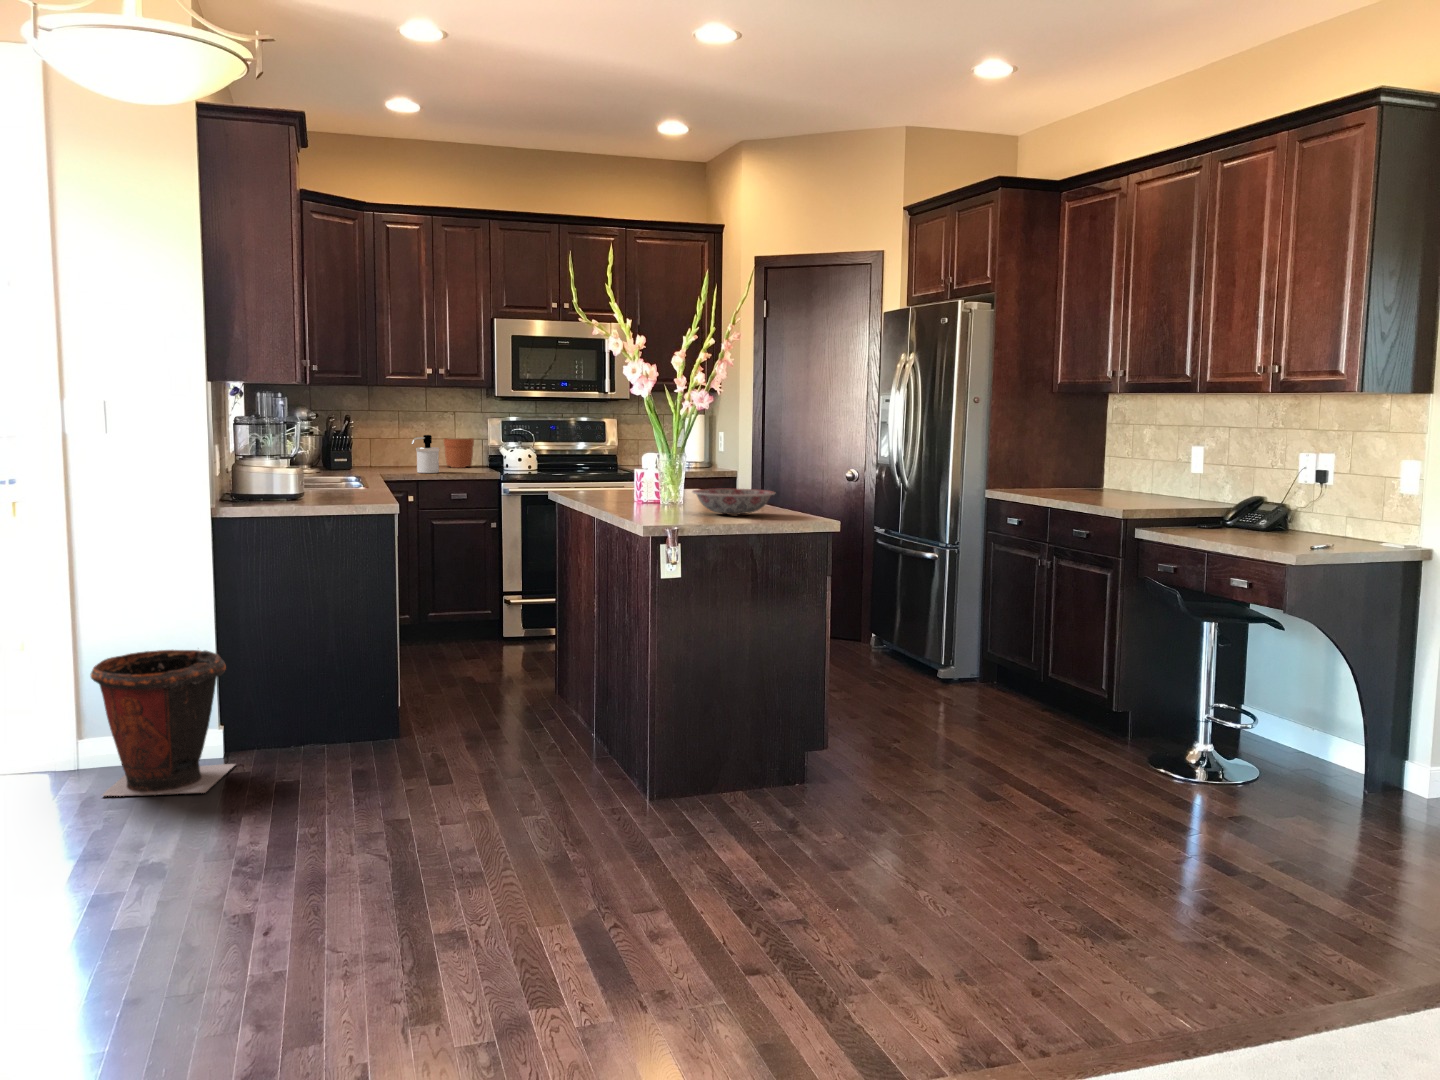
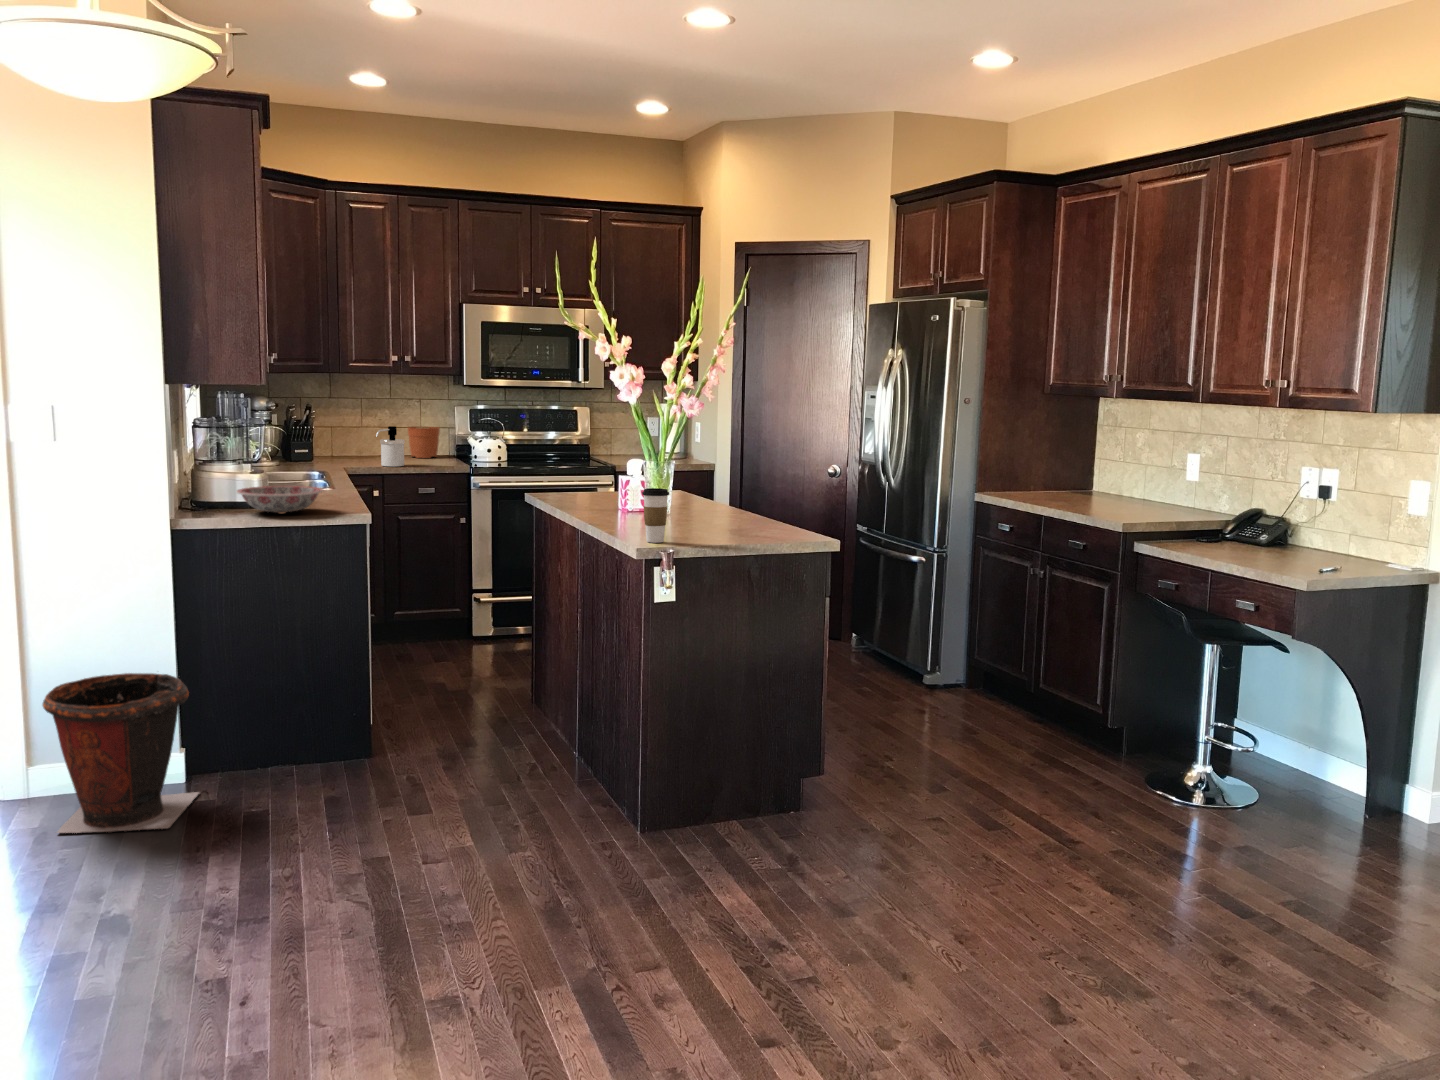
coffee cup: none [649,469,675,520] -> present [642,488,669,543]
ceramic bowl: present [692,489,776,515] -> present [237,486,323,513]

